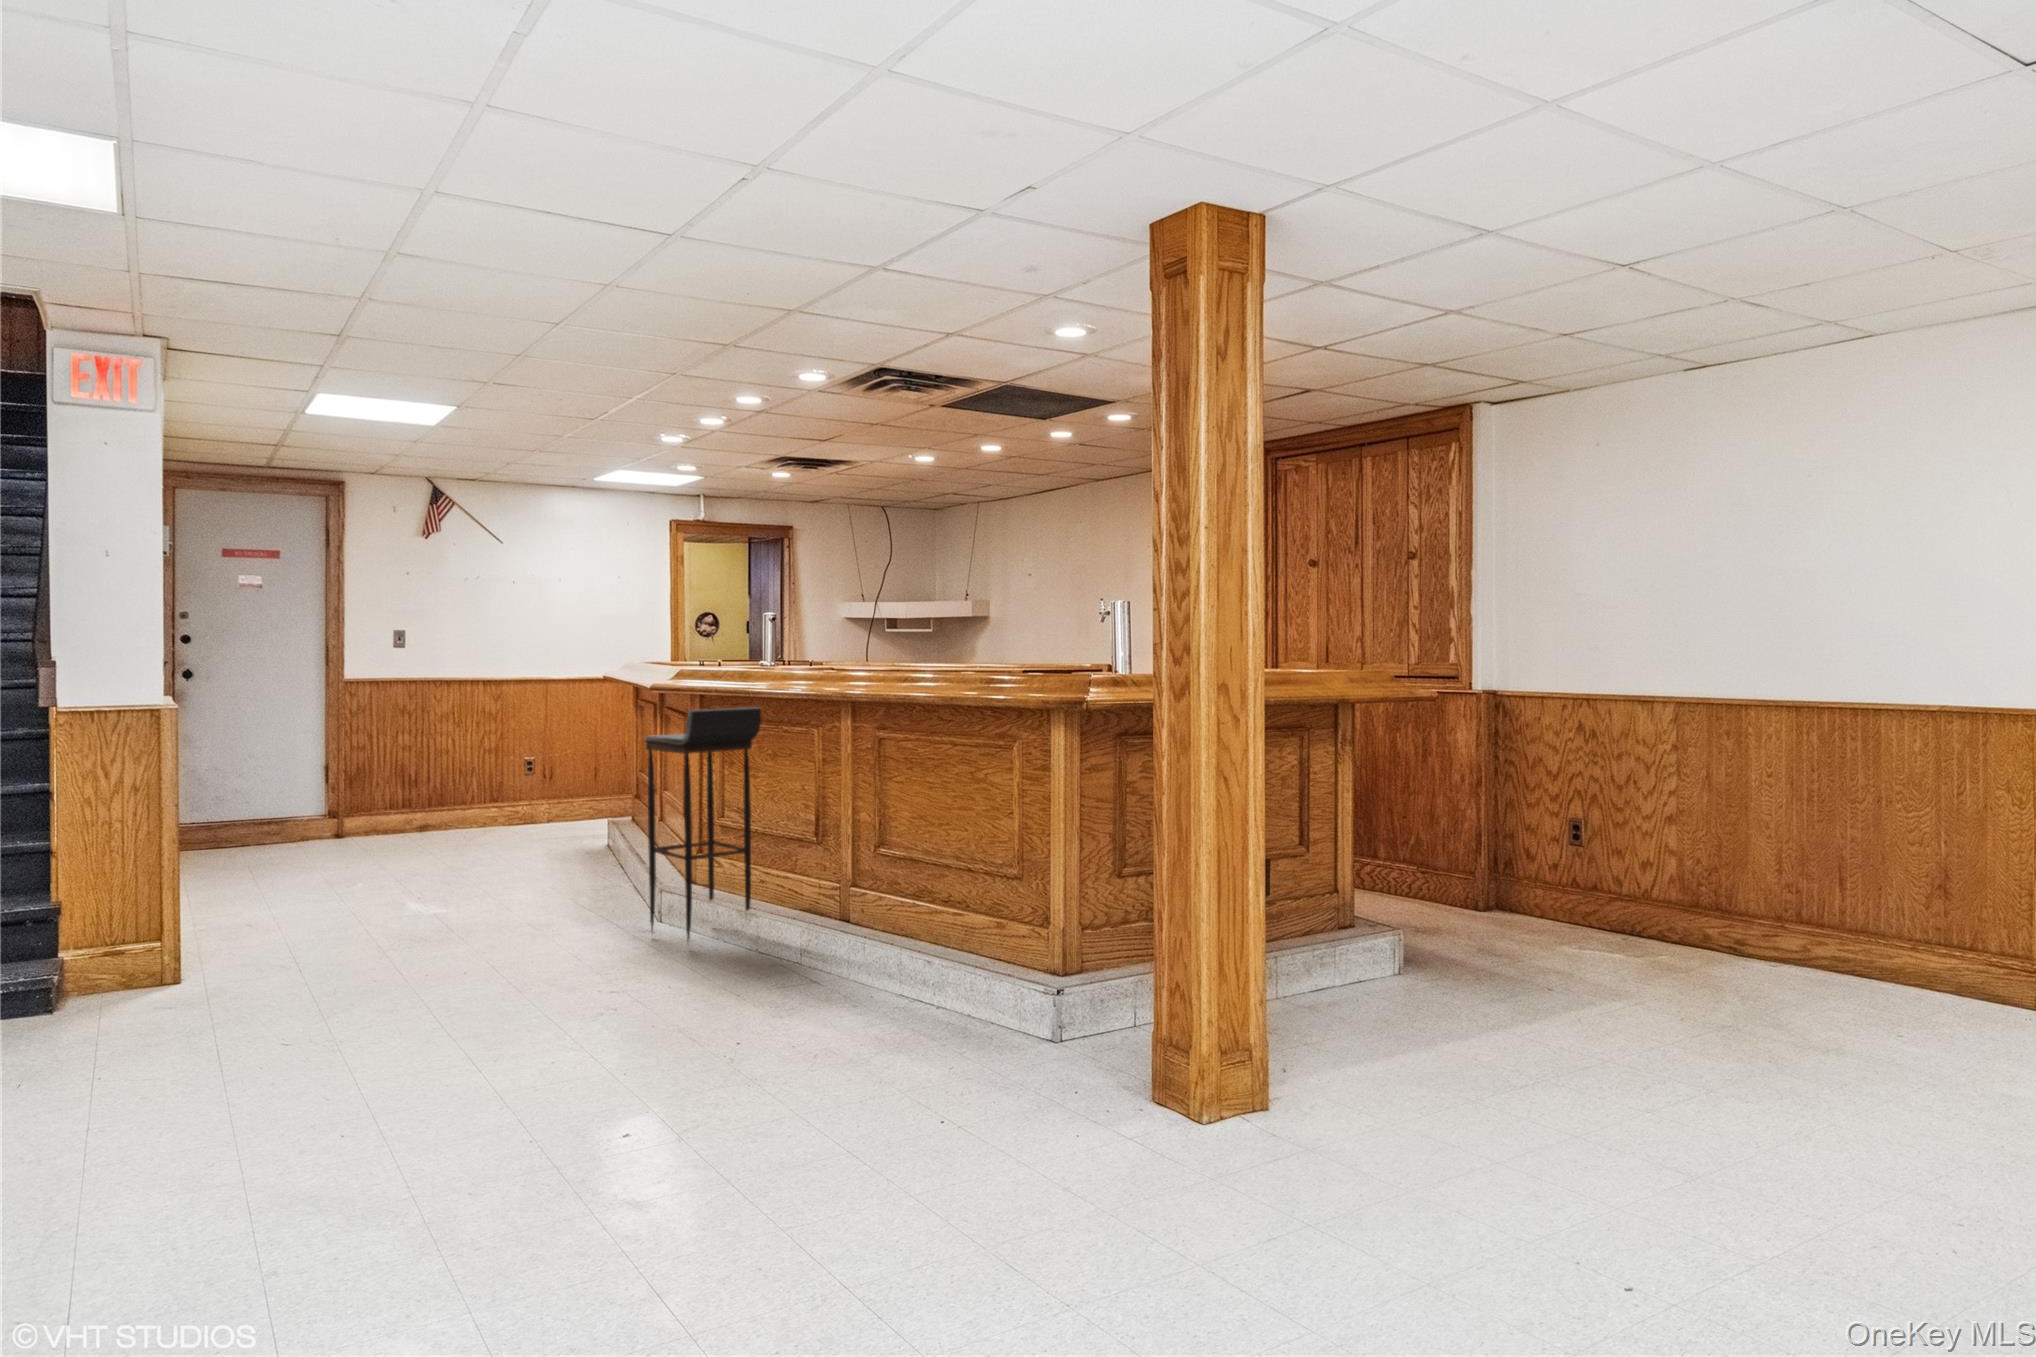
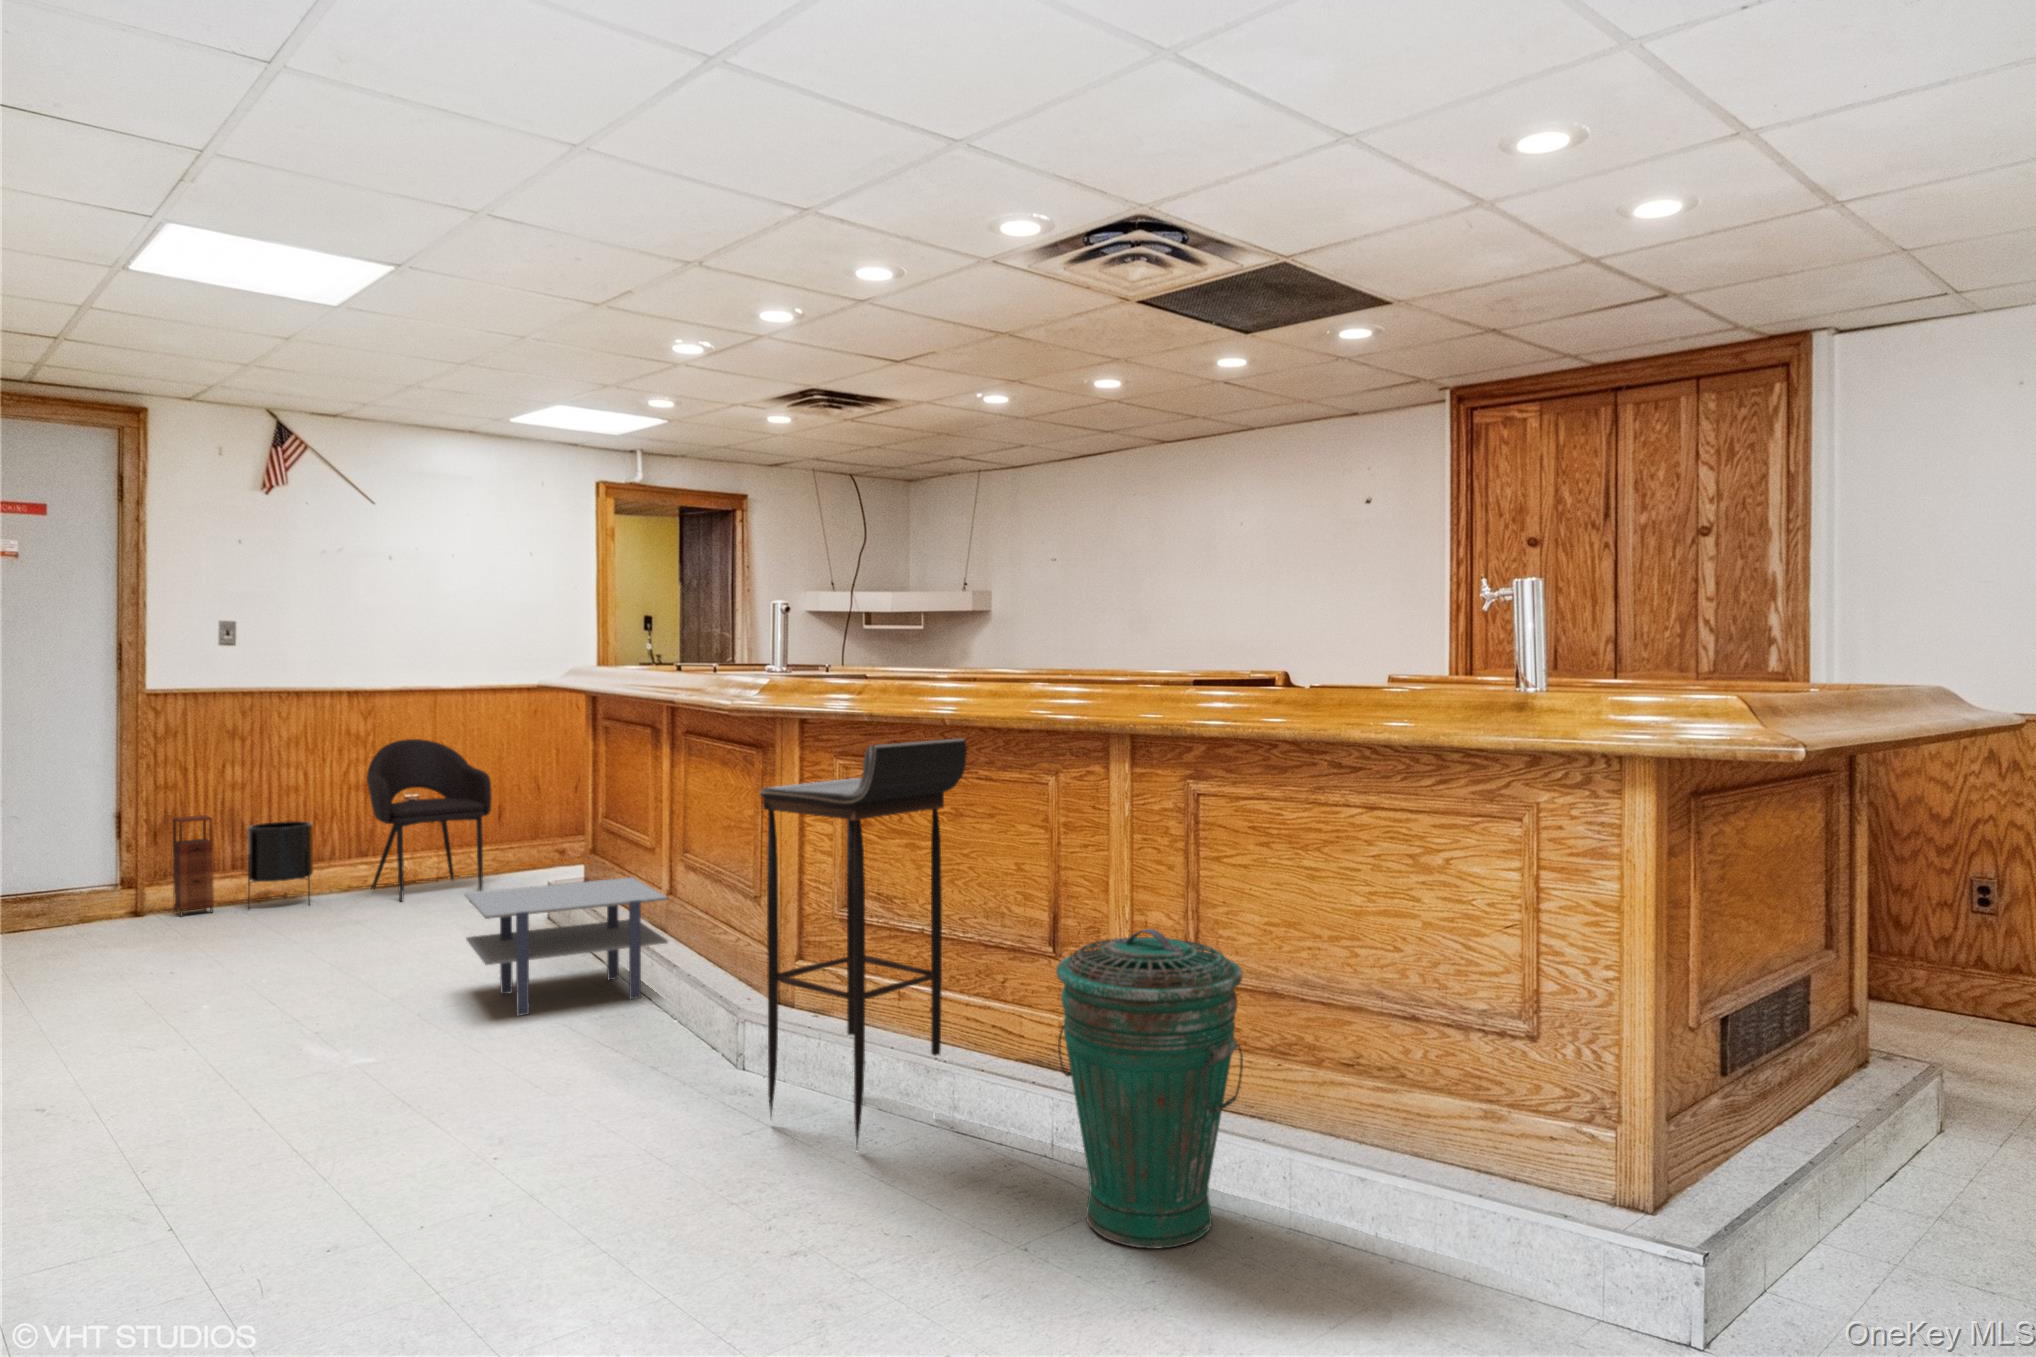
armchair: none [493,716,580,832] -> present [367,739,492,902]
storage cabinet: none [363,768,390,838] -> present [173,815,214,916]
planter: none [412,774,457,835] -> present [248,821,313,908]
side table: none [524,807,649,890] -> present [464,877,668,1016]
trash can: none [759,812,865,986] -> present [1056,929,1243,1249]

